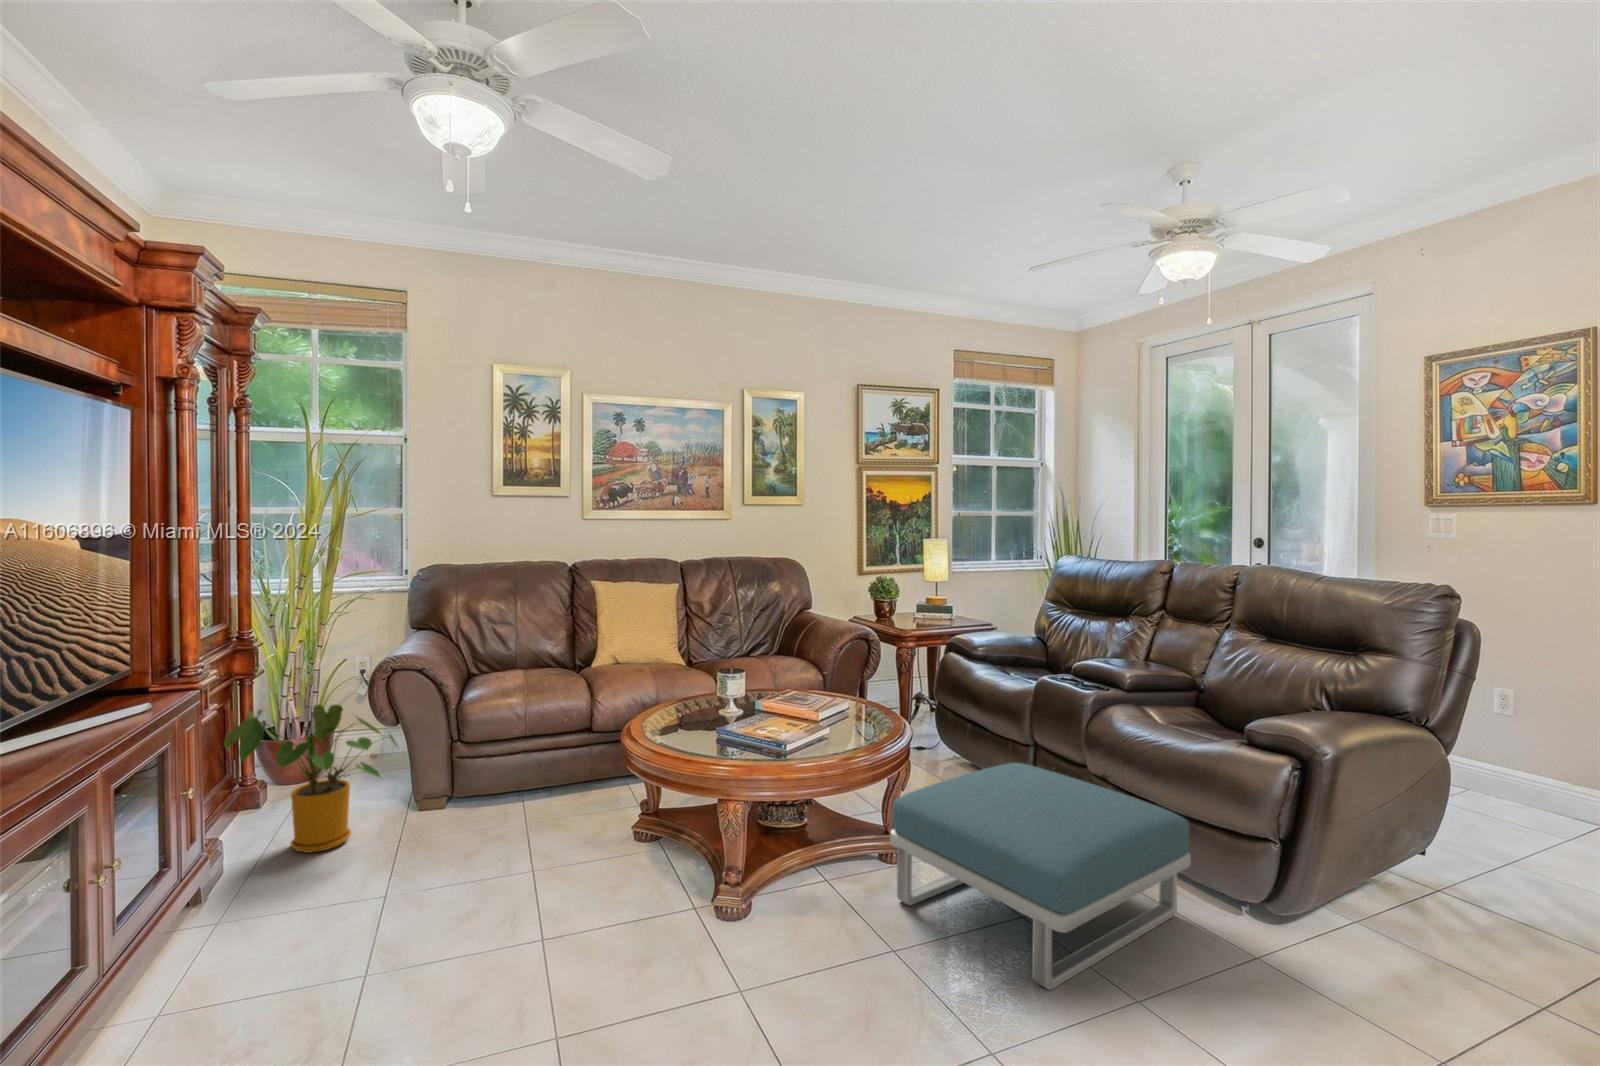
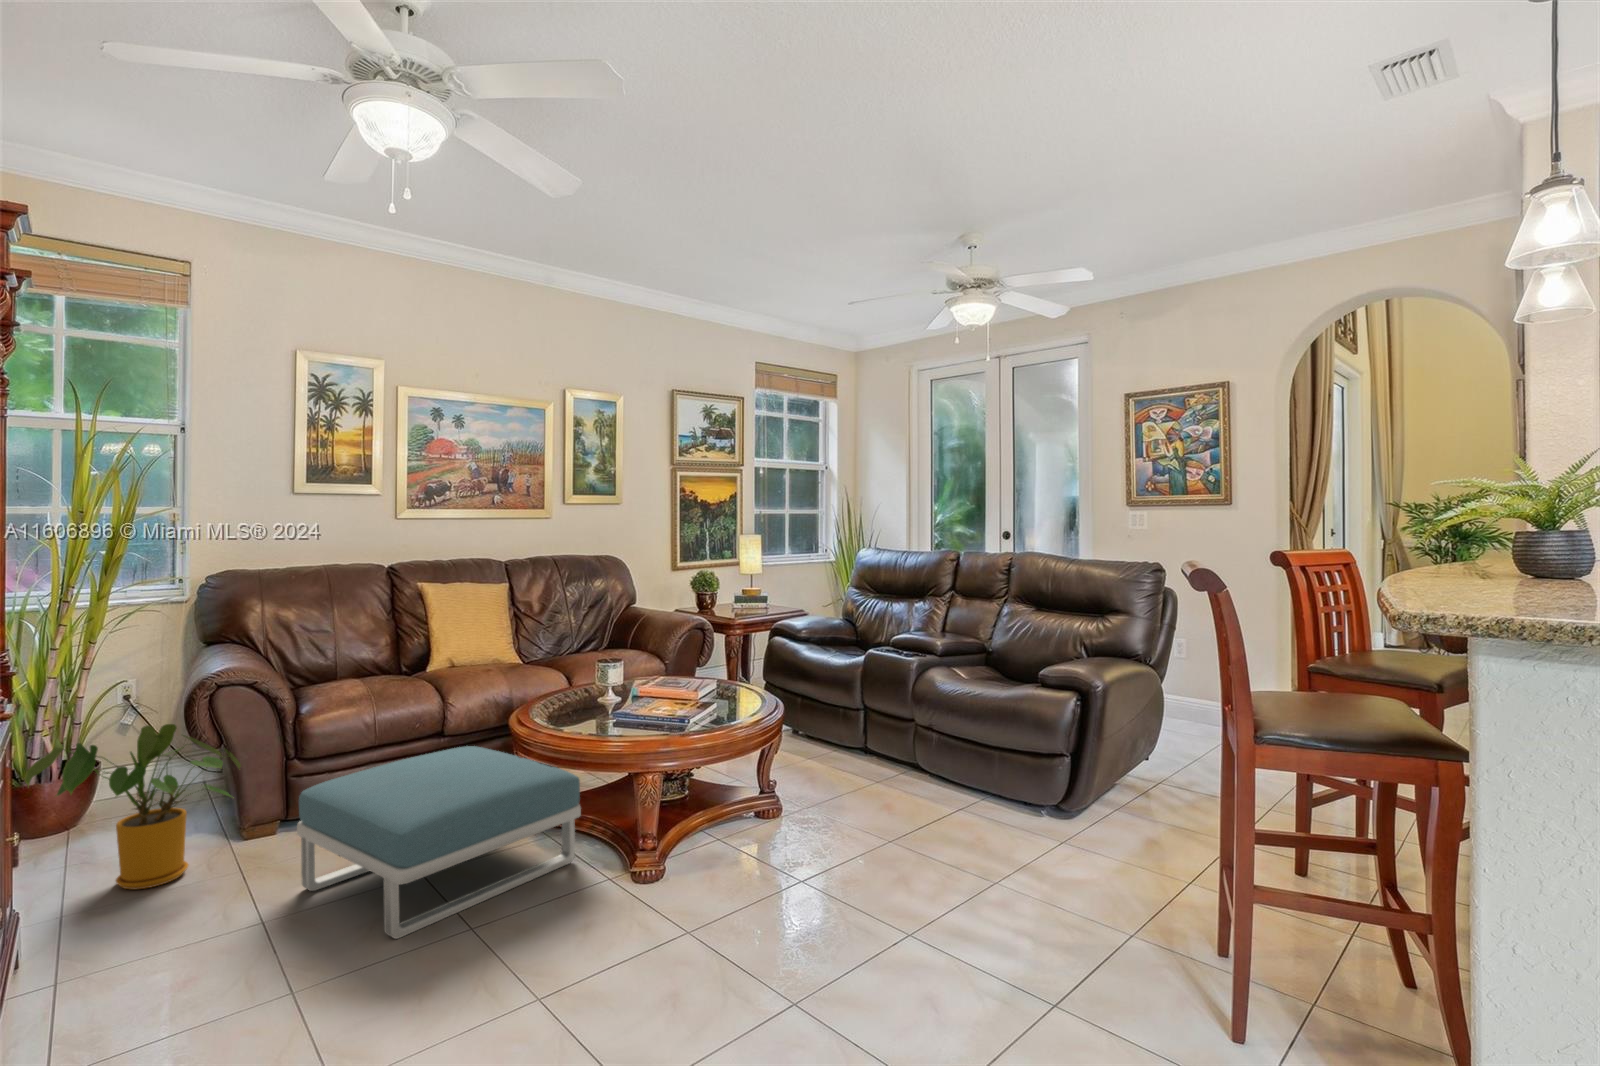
footstool: present [890,763,1191,990] -> present [297,746,581,939]

